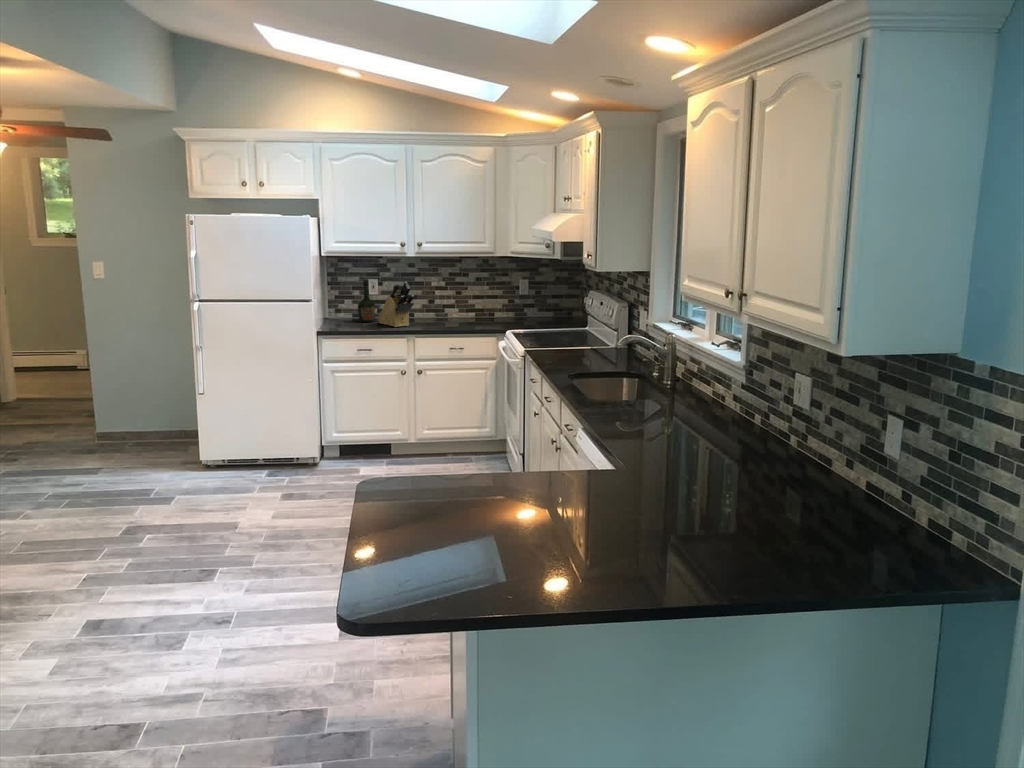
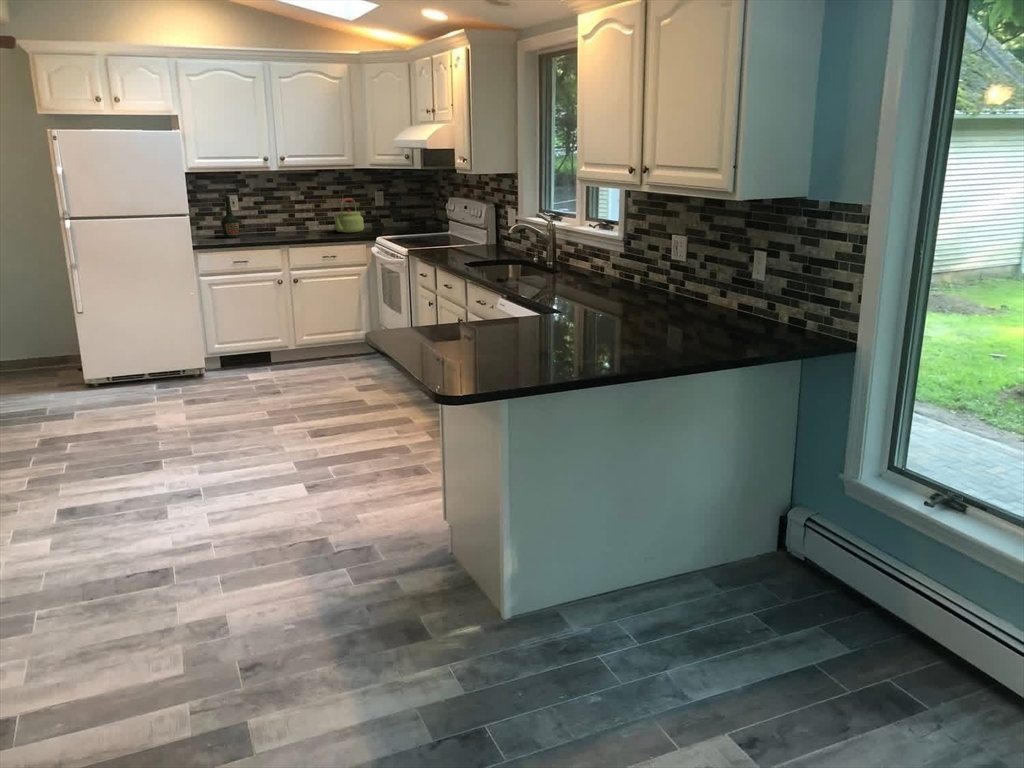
knife block: present [378,281,414,327] -> none [244,195,282,240]
kettle: none [471,286,503,322] -> present [335,198,364,233]

